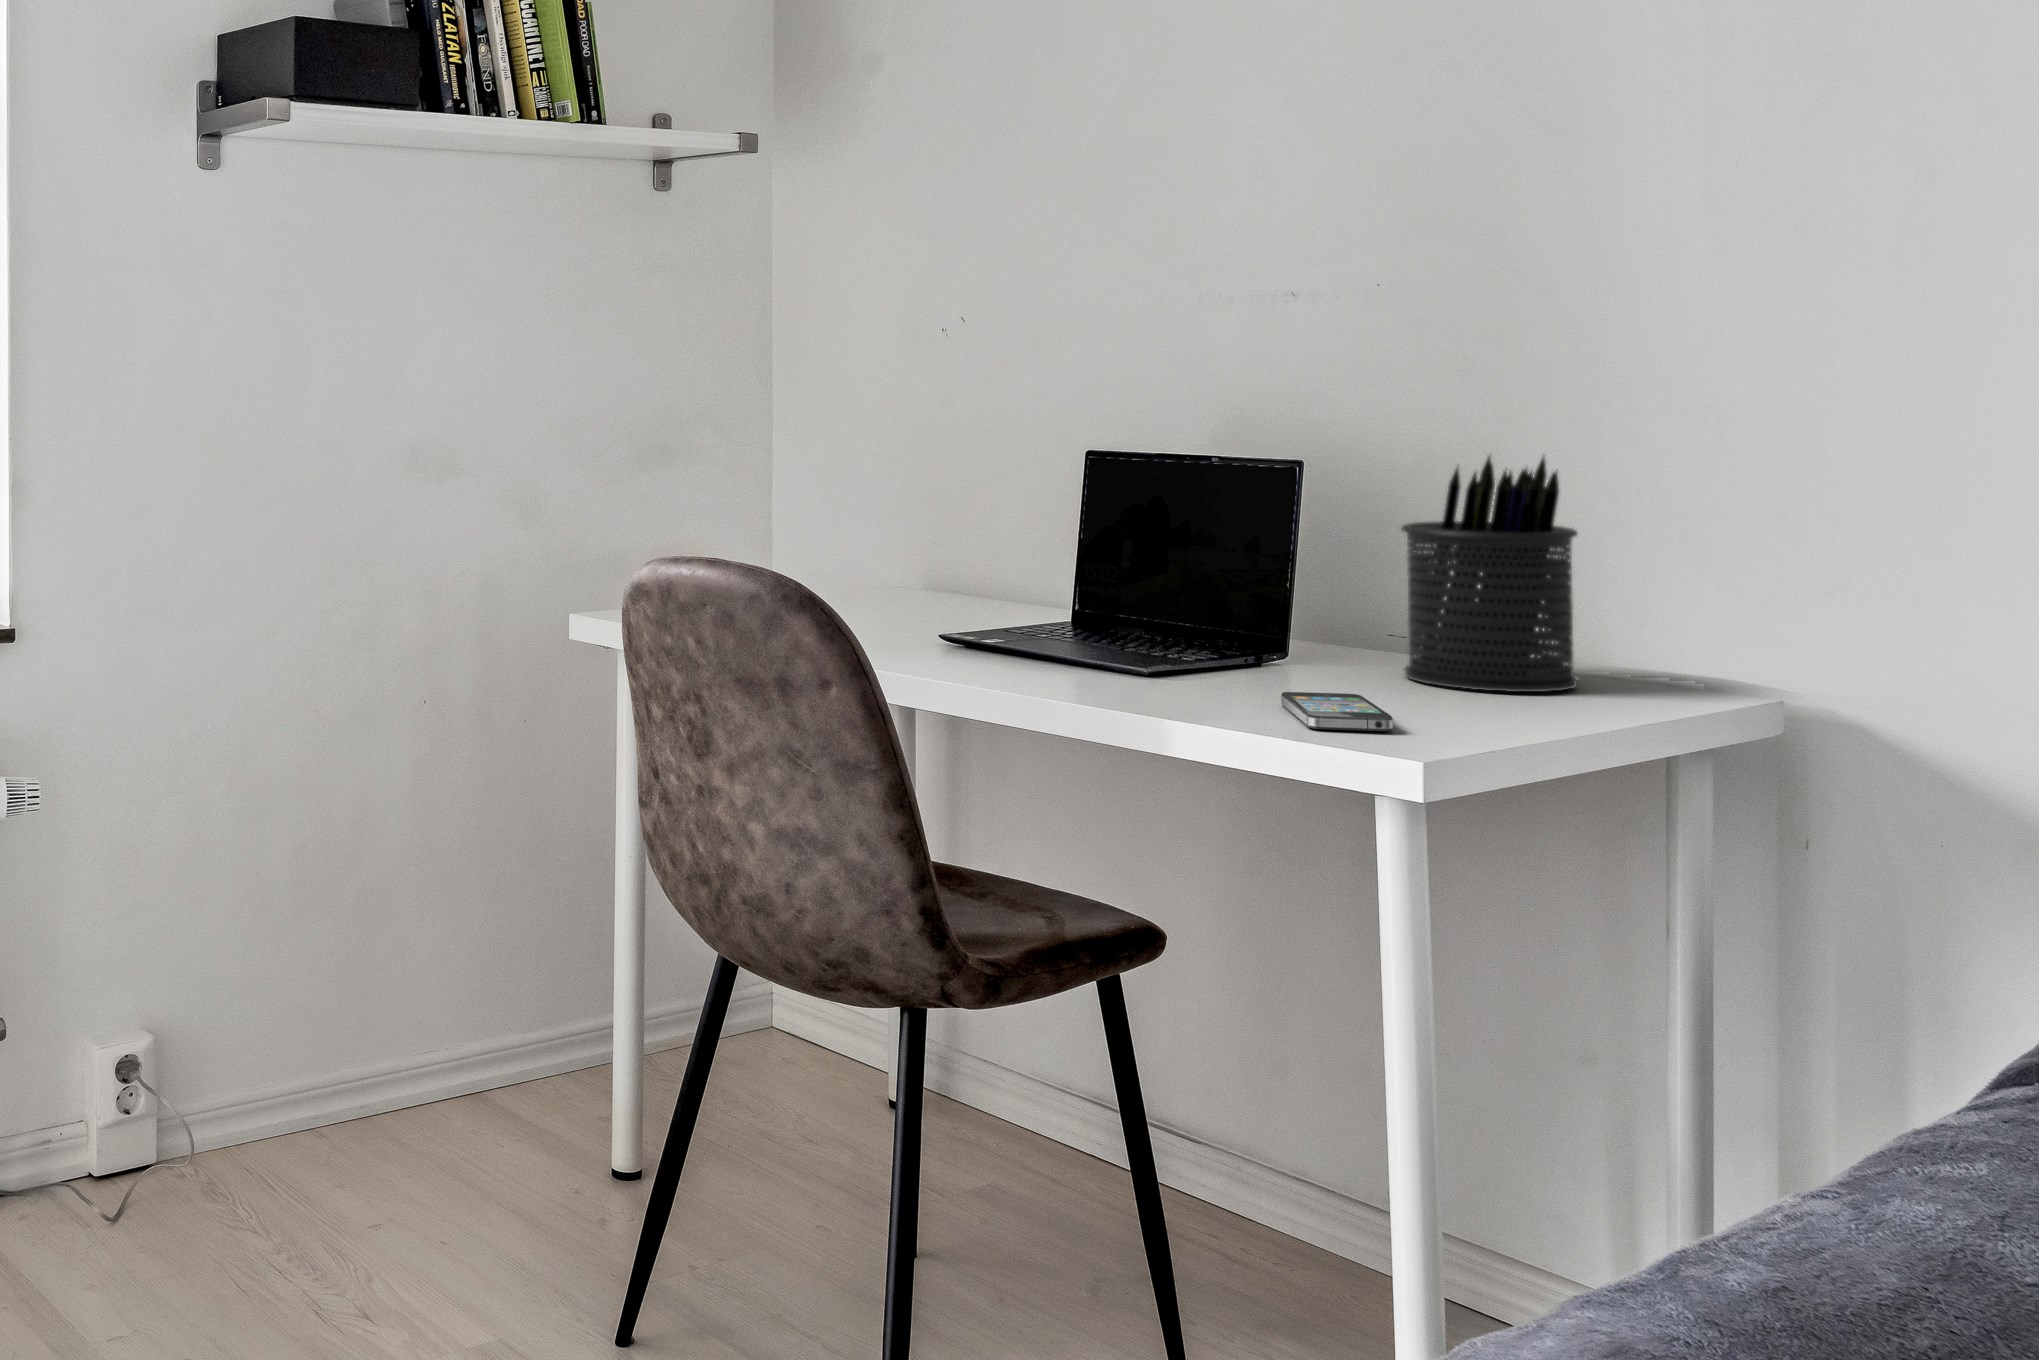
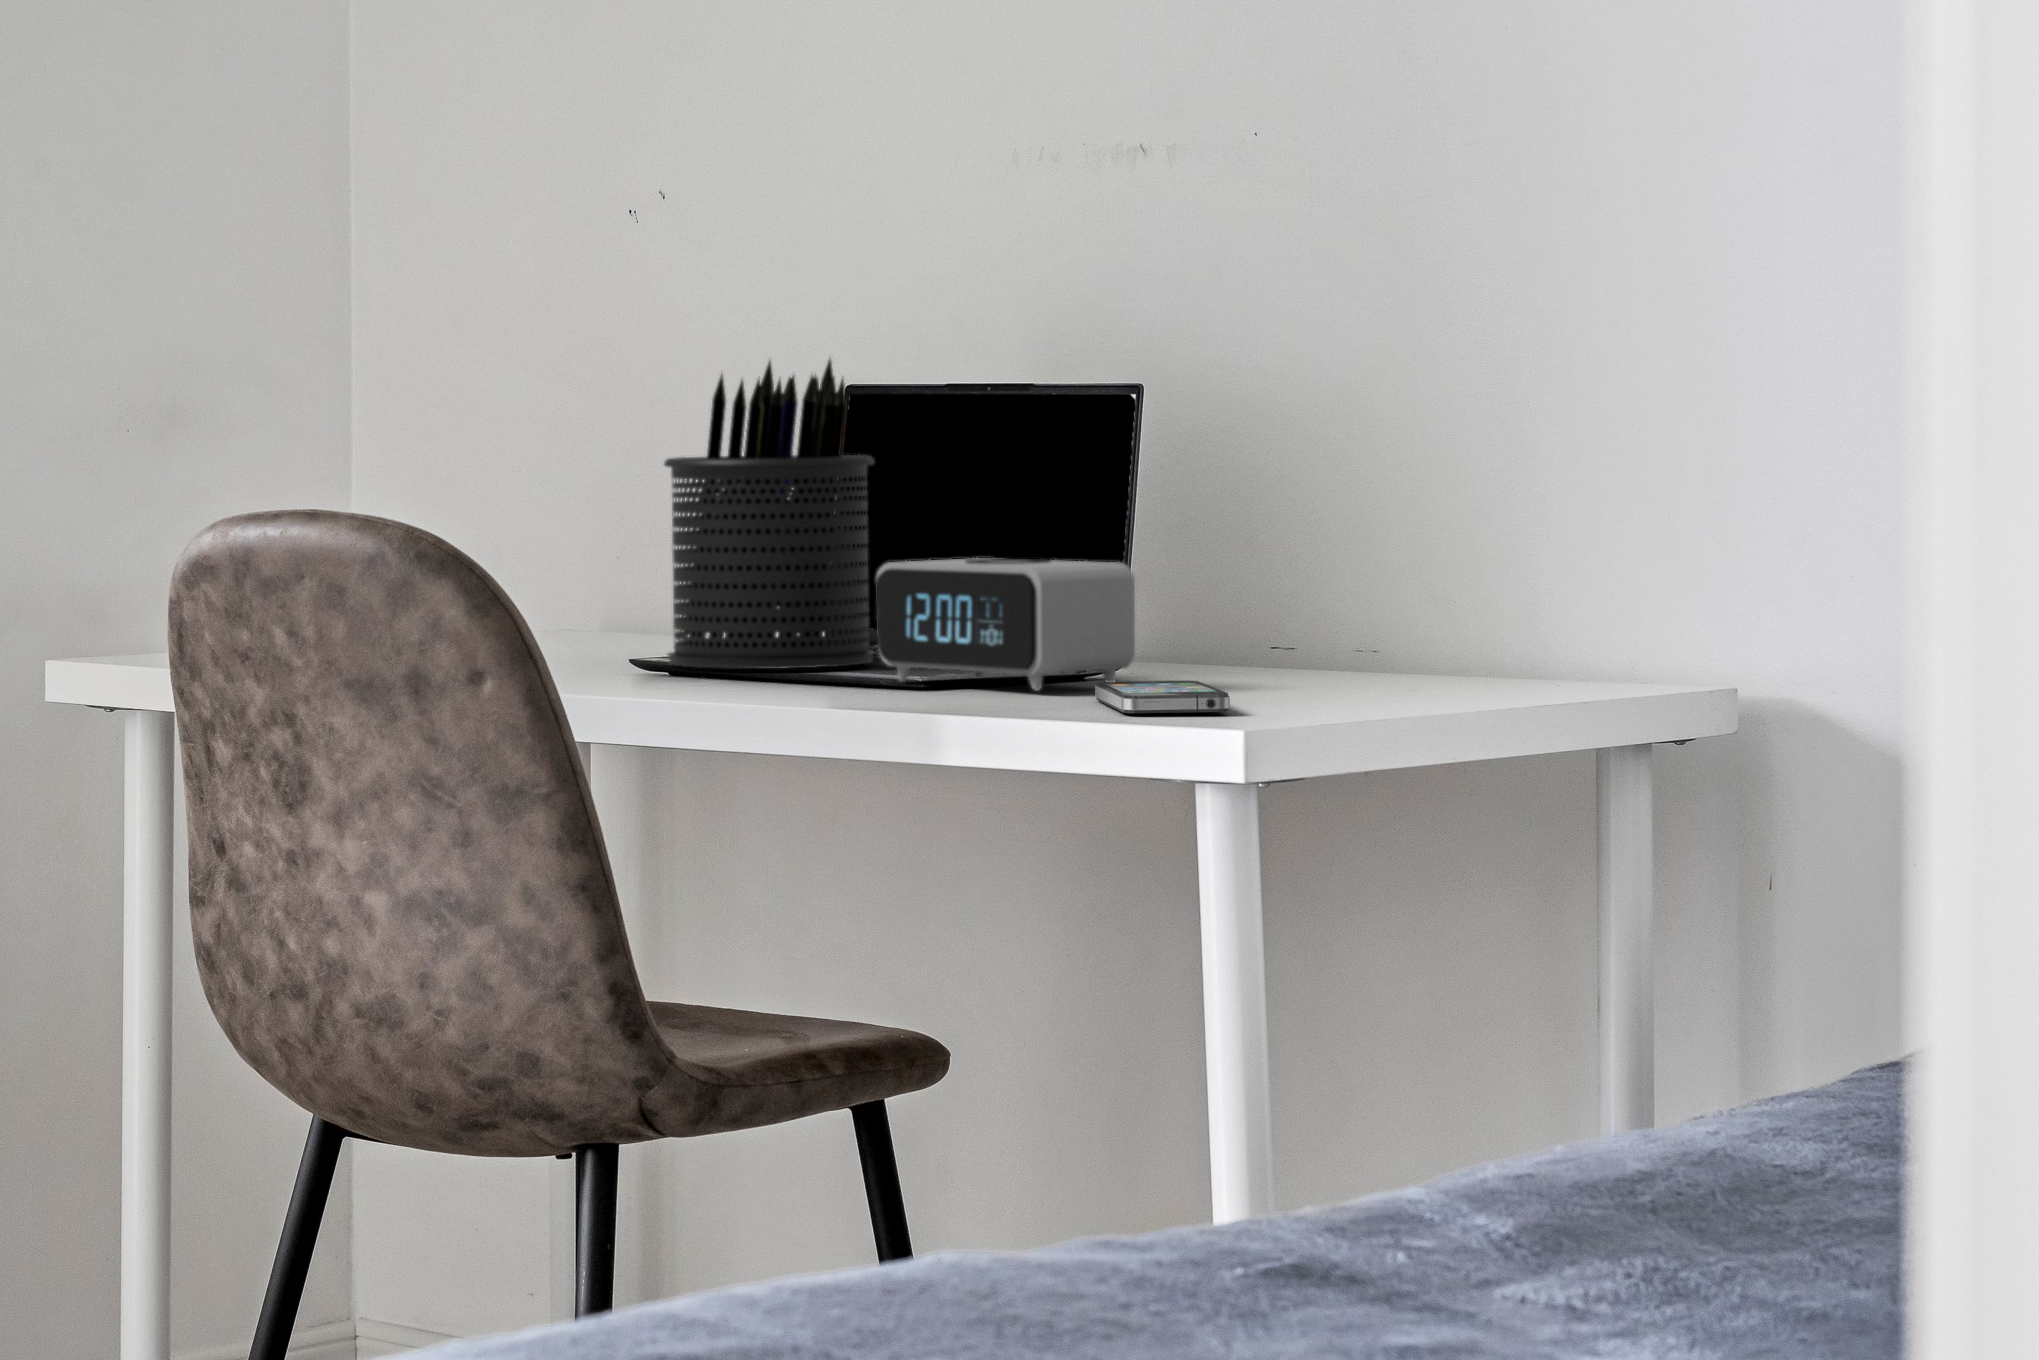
pen holder: present [1401,454,1578,692] -> present [664,359,874,669]
alarm clock: none [1113,586,1308,692] -> present [876,558,1135,691]

